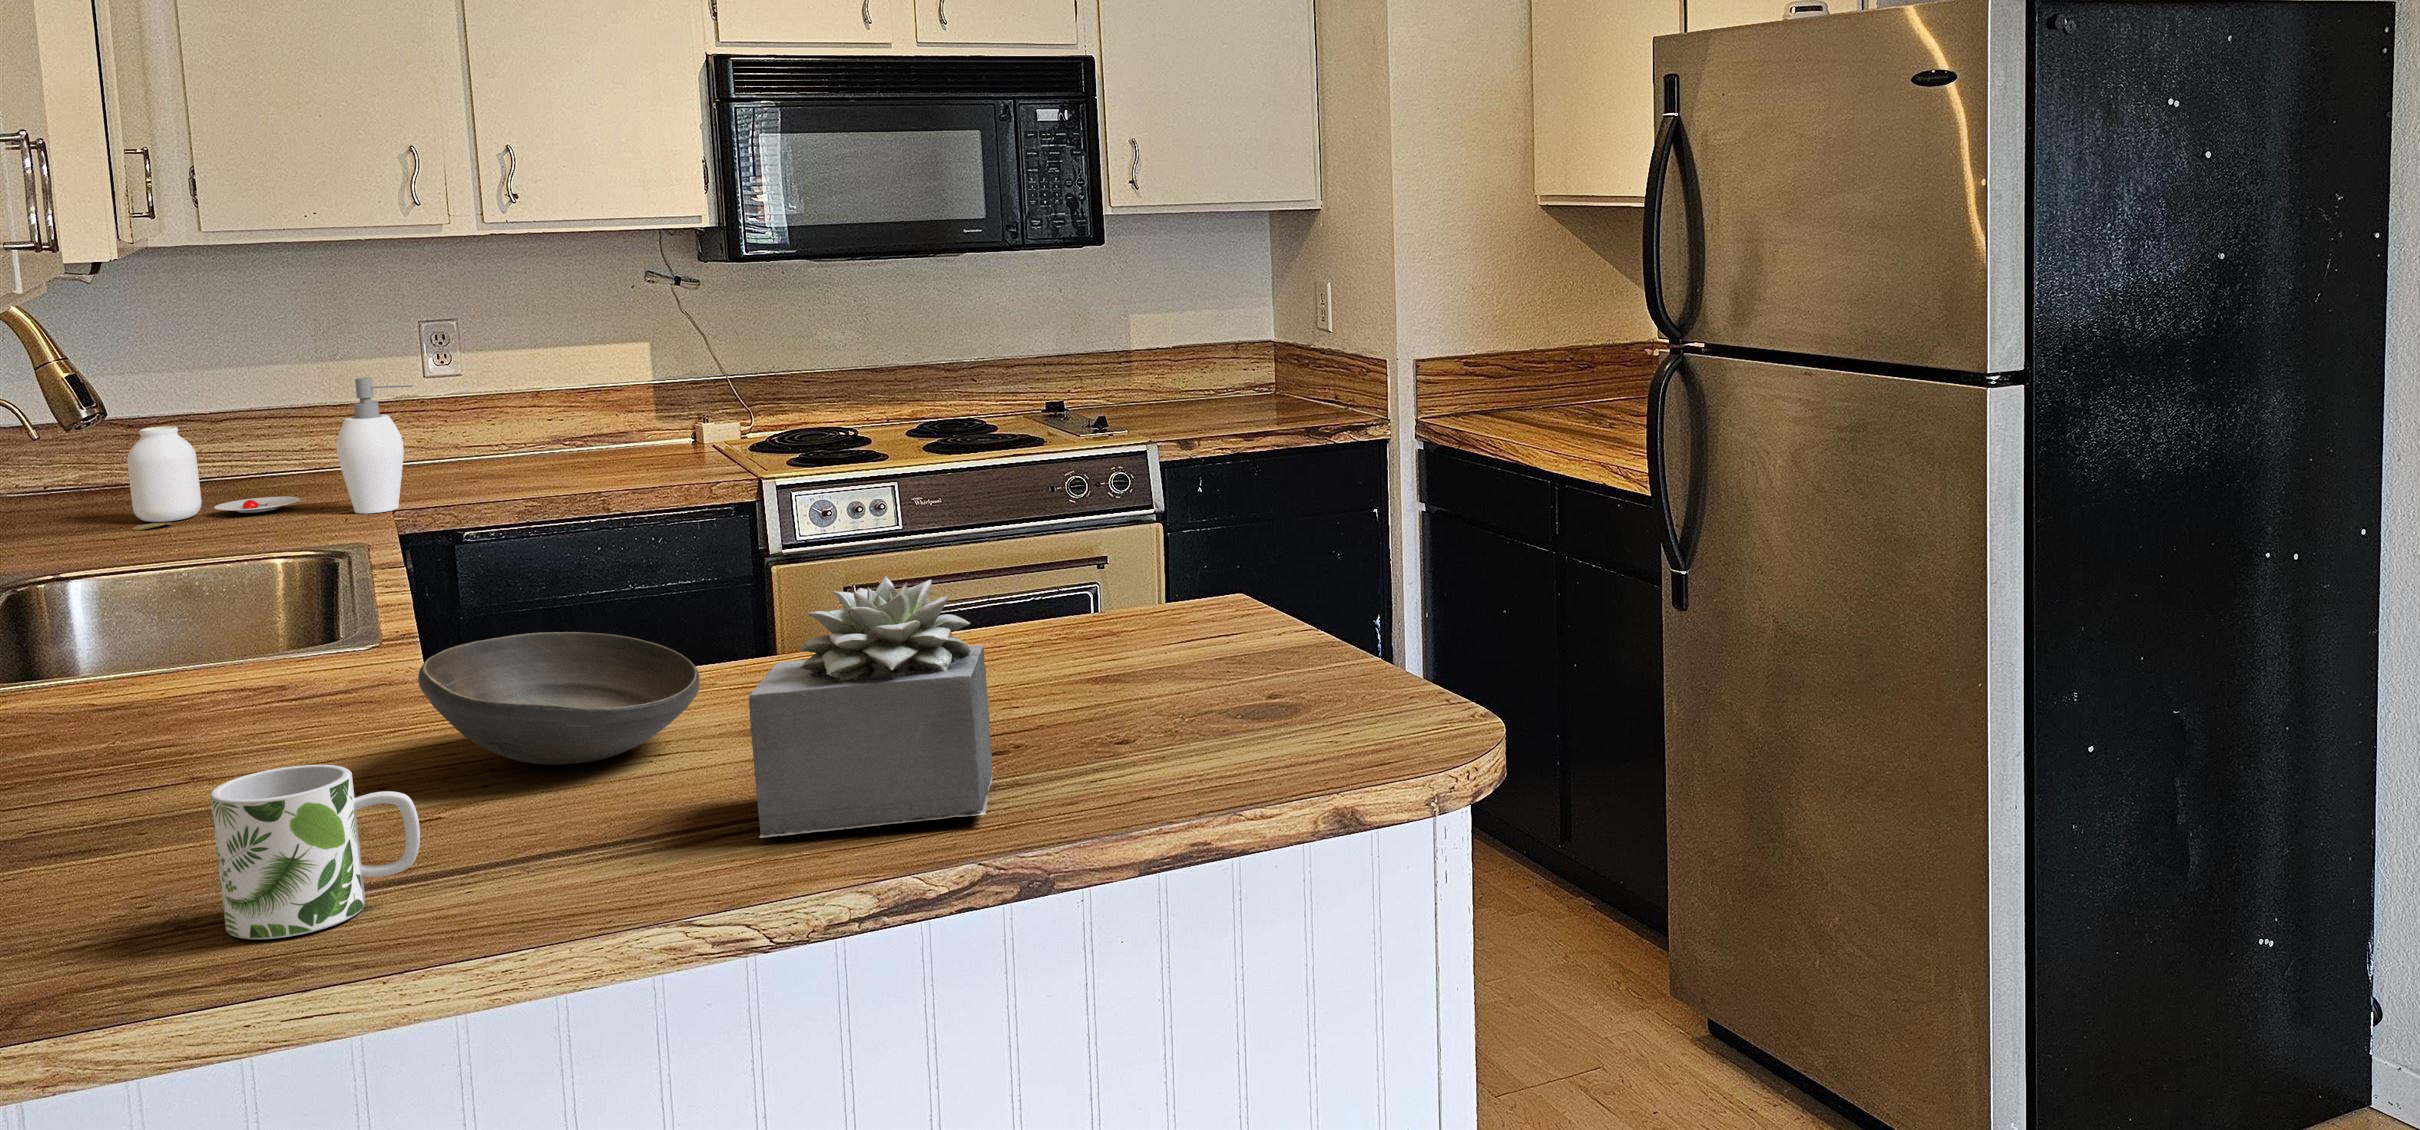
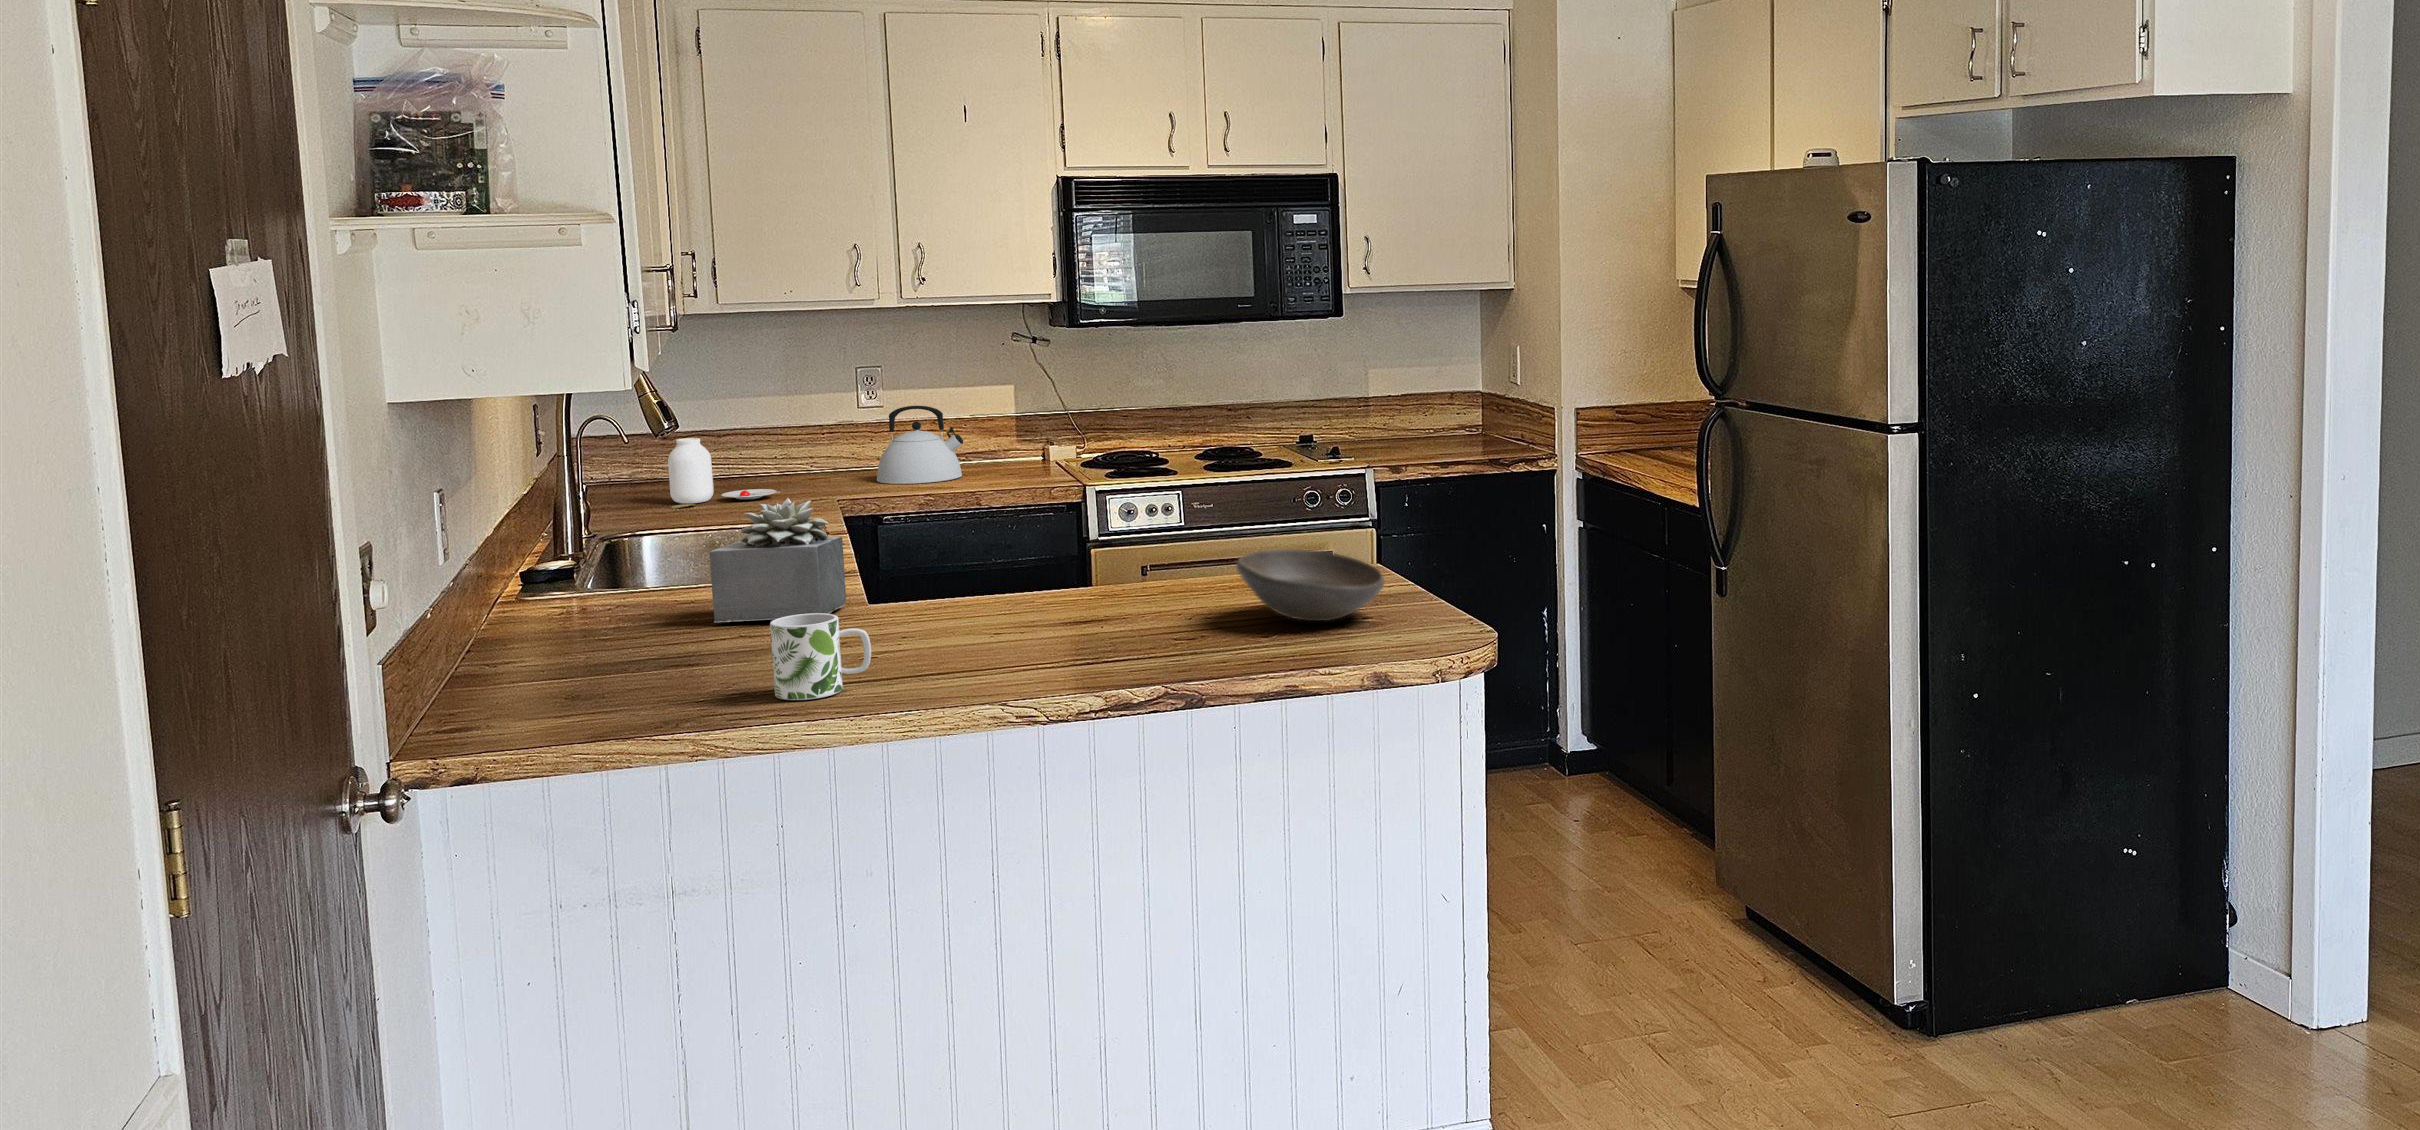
kettle: none [454,373,580,483] -> present [877,406,963,484]
soap dispenser: present [336,377,413,513] -> none [802,407,853,502]
succulent plant: present [749,576,993,838] -> present [710,498,846,622]
bowl: present [418,632,700,765] -> present [1236,549,1384,621]

